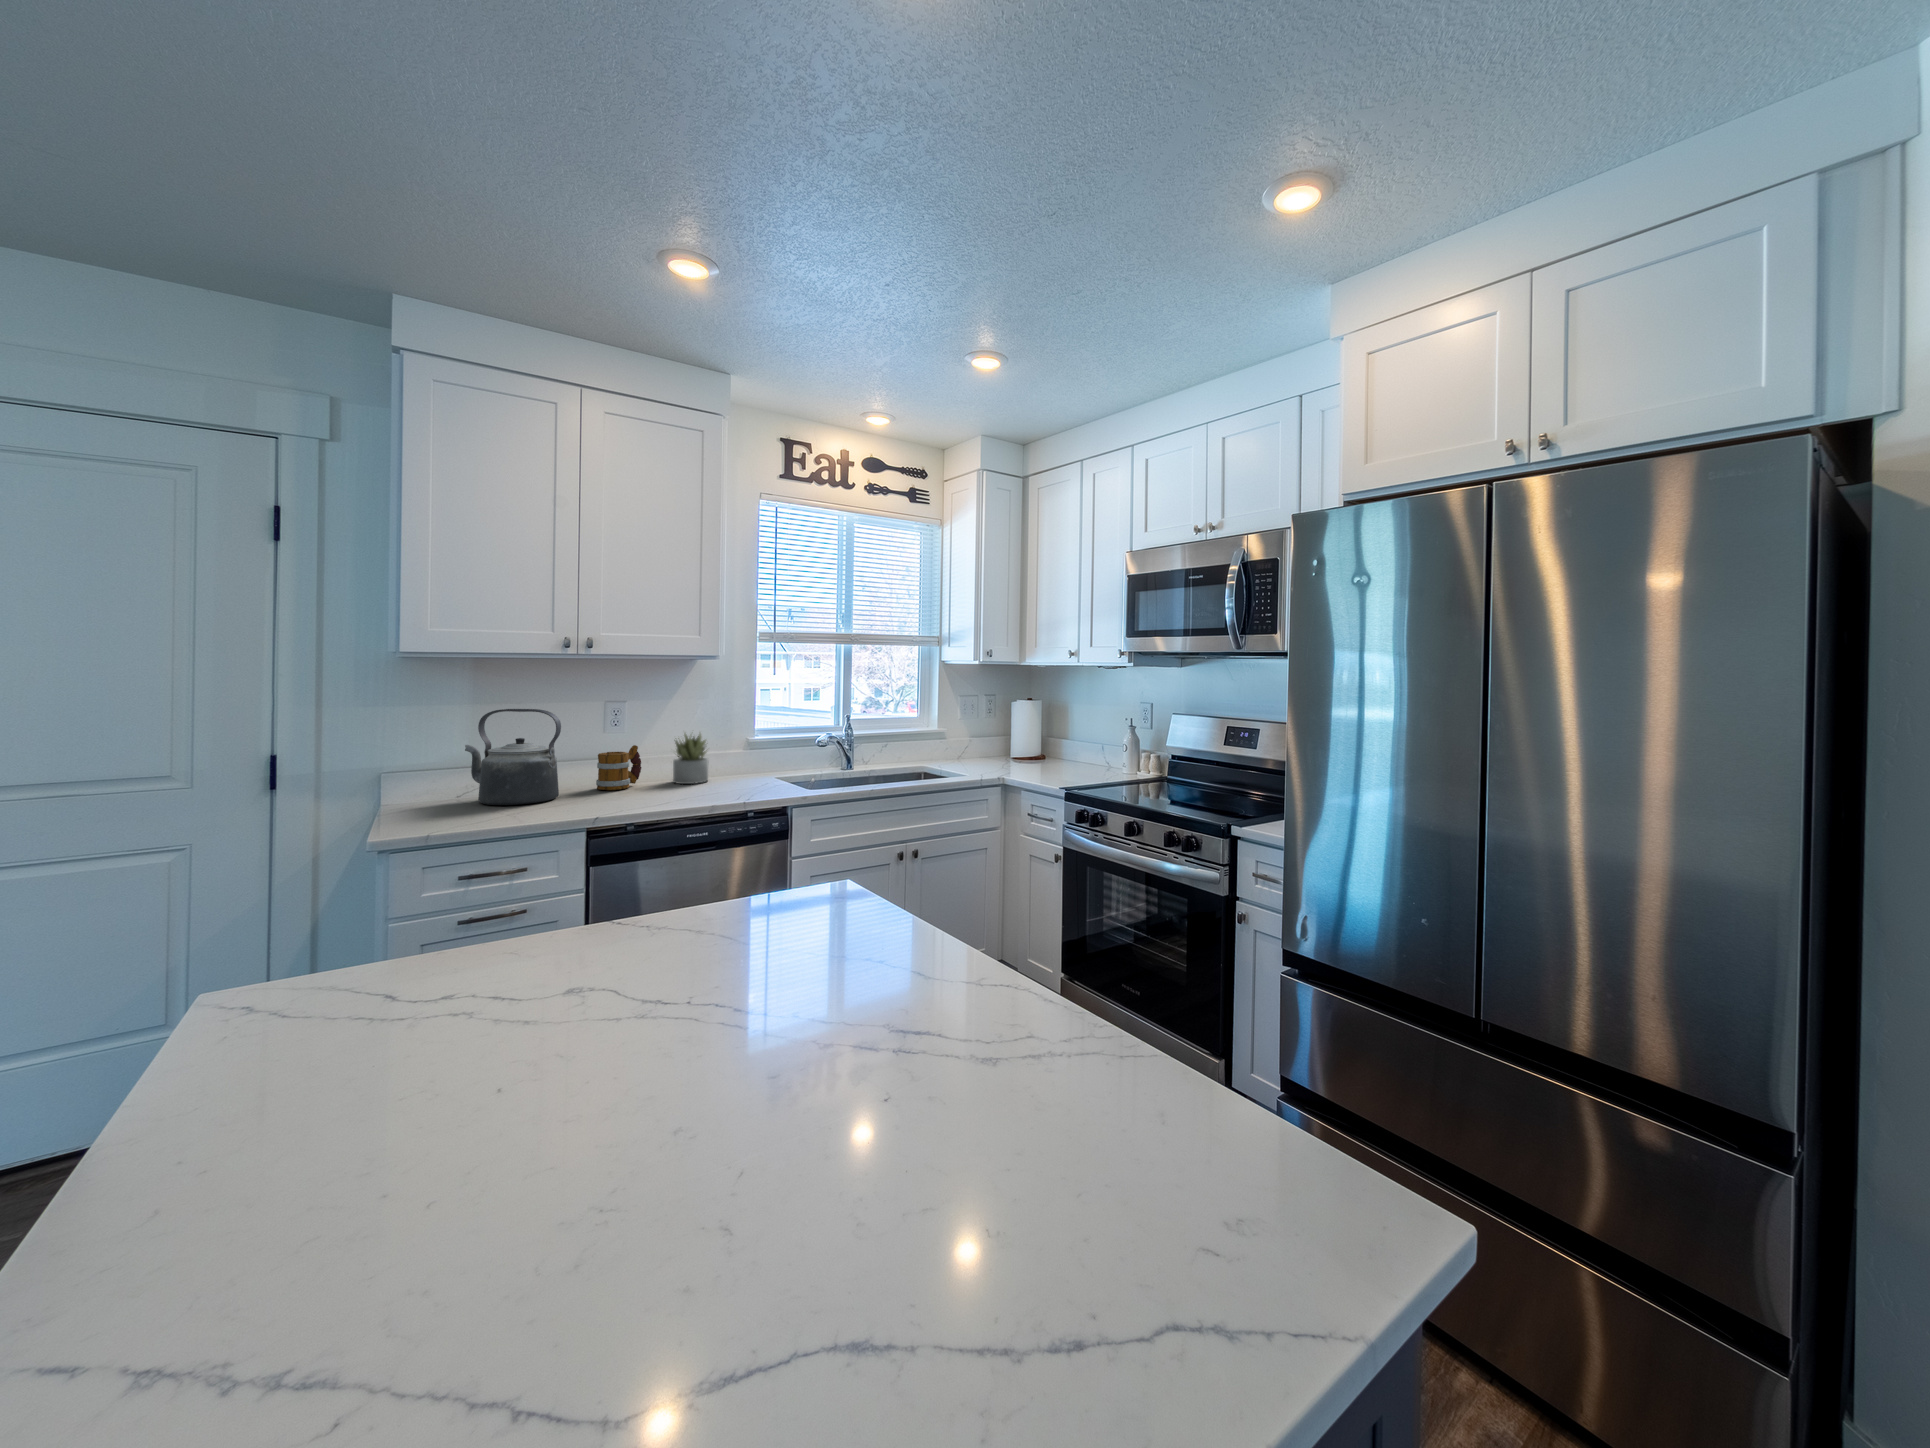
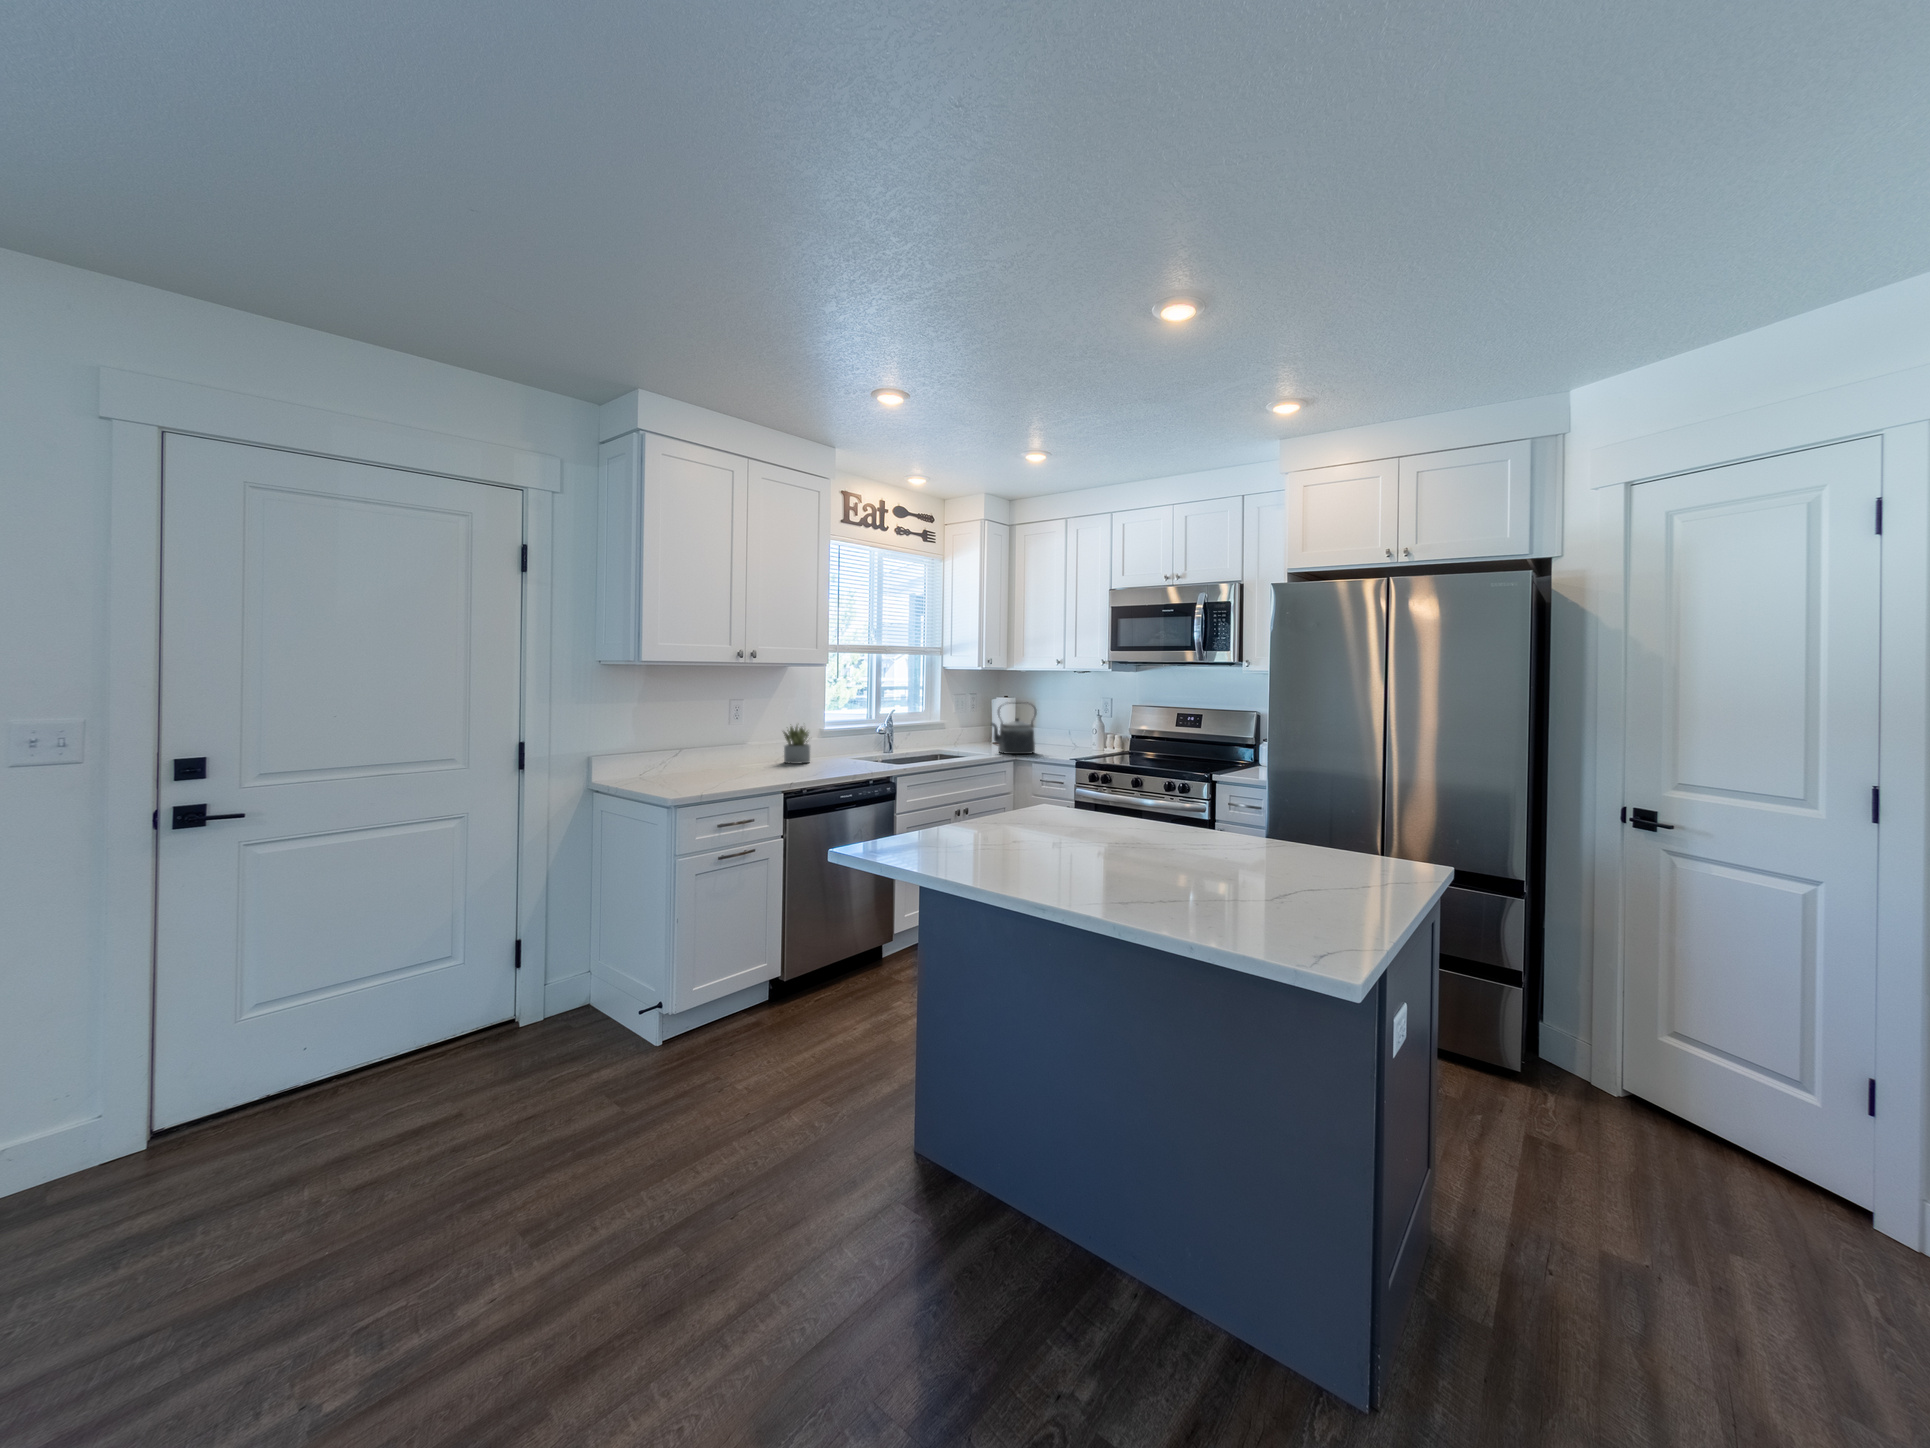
kettle: present [465,709,561,805] -> present [991,703,1037,754]
mug: present [596,745,641,790] -> none [739,734,766,768]

